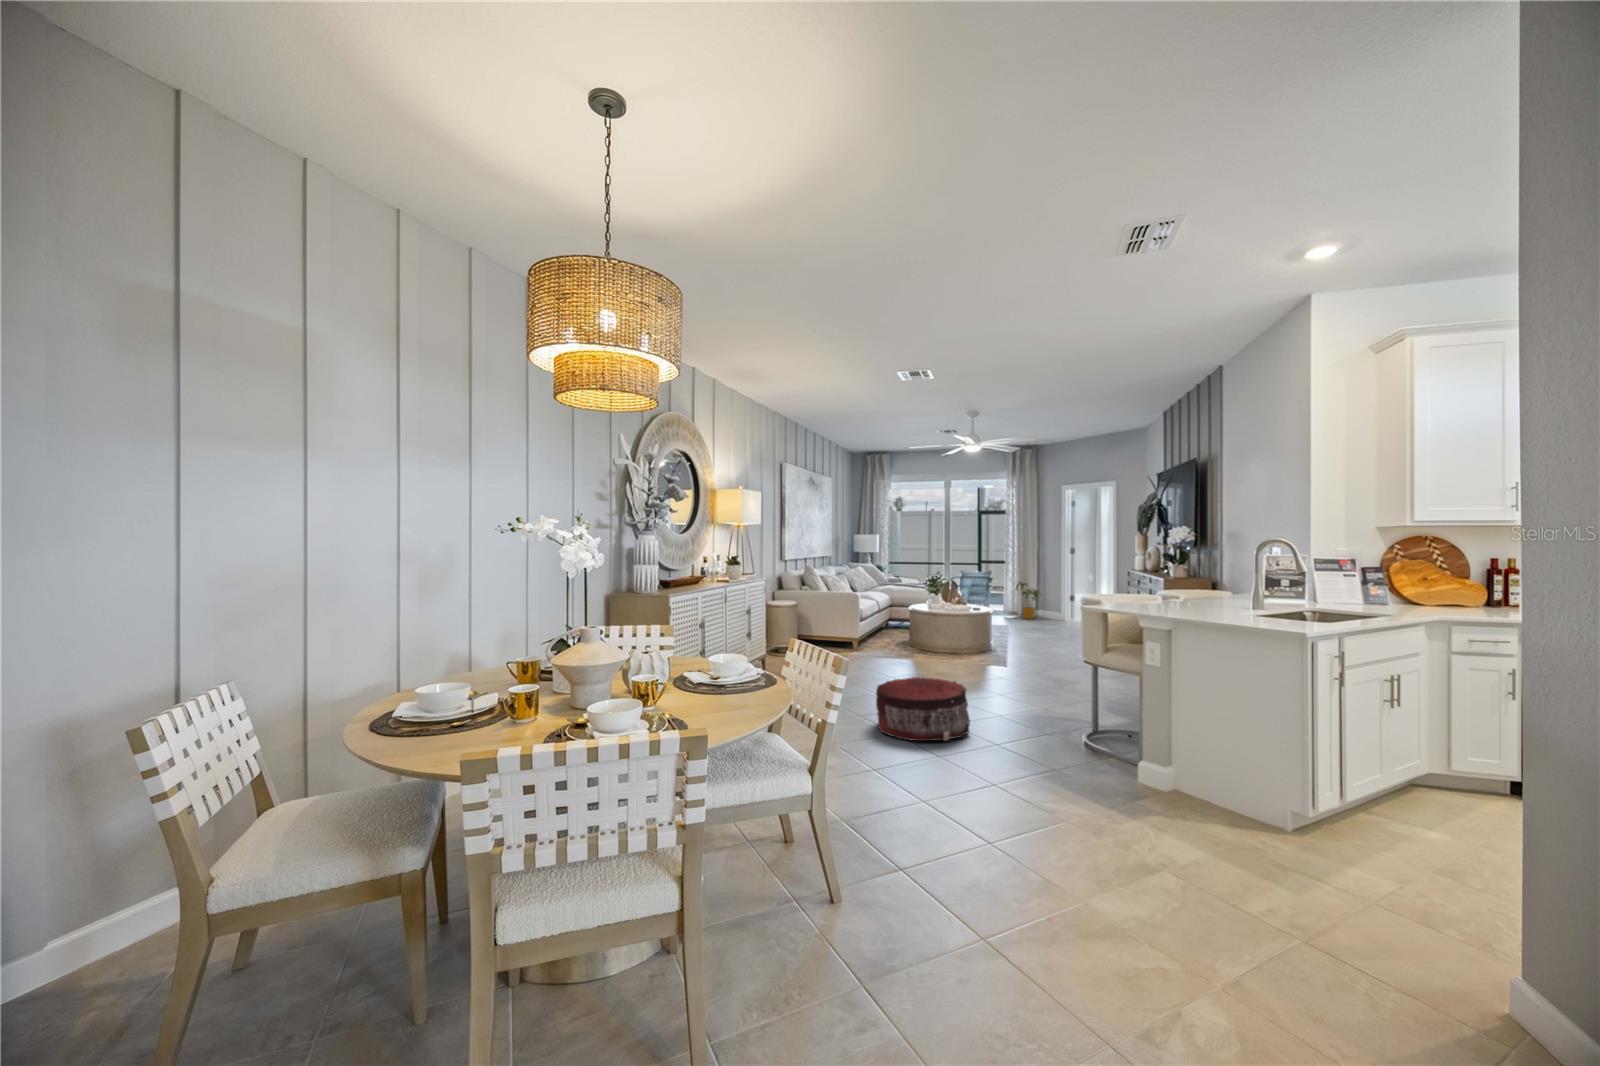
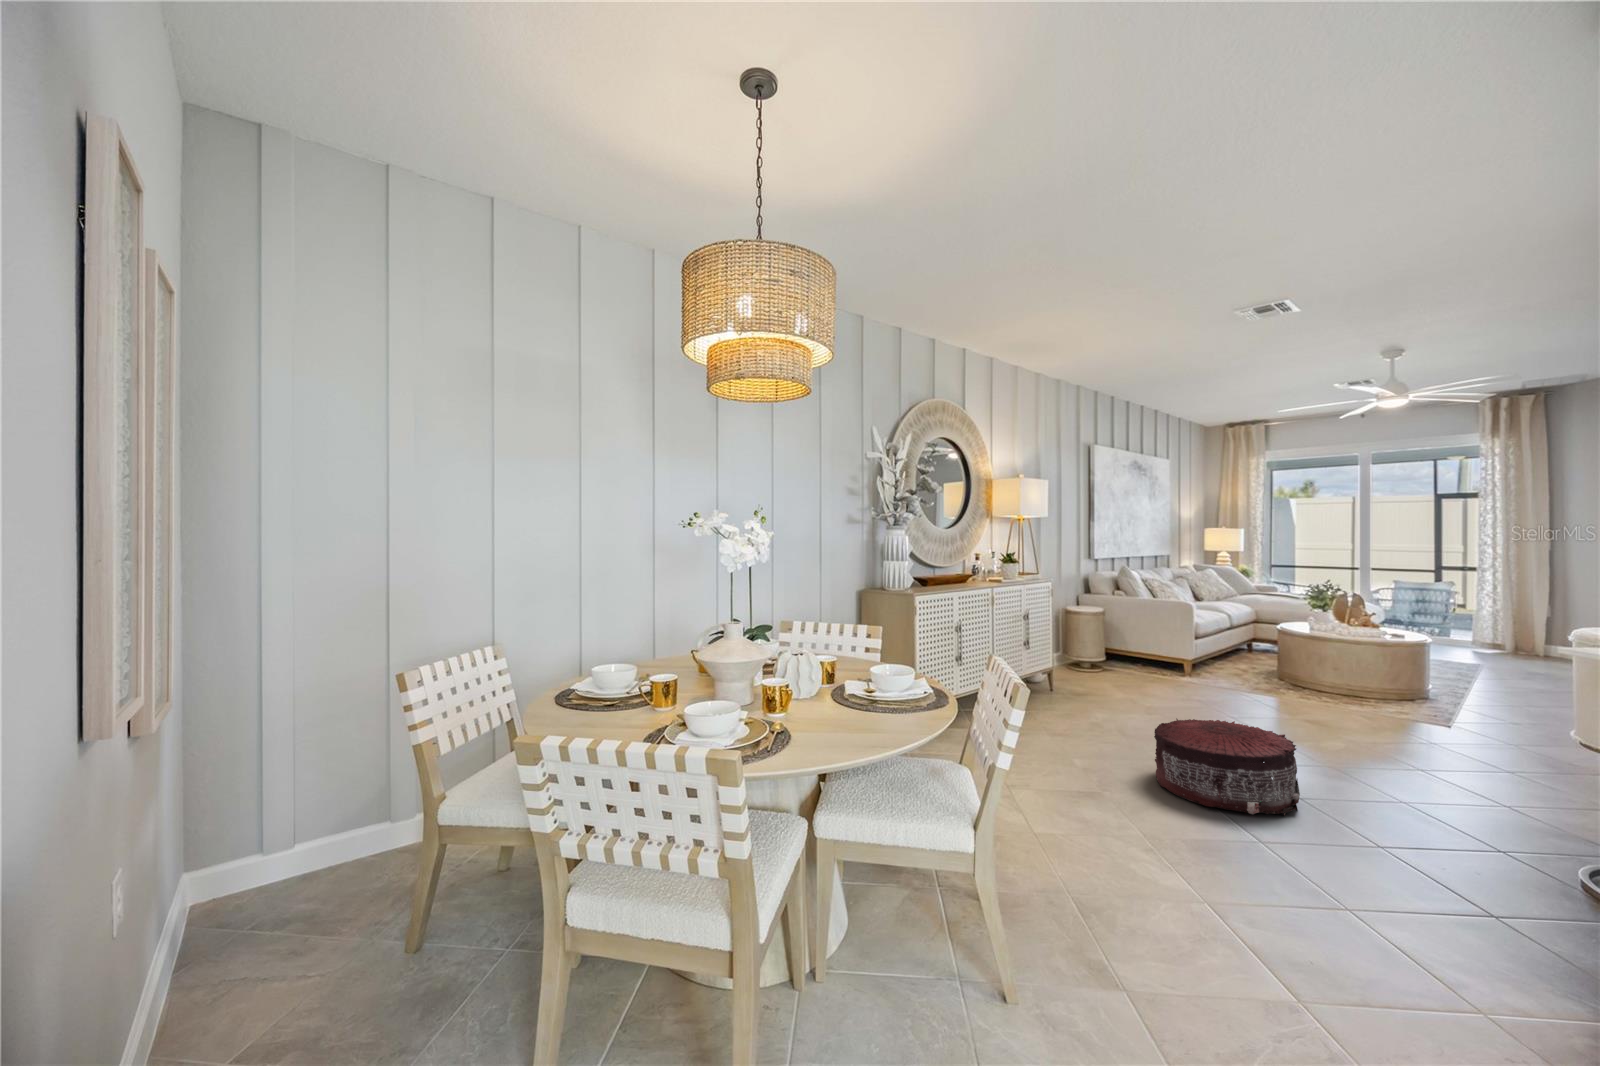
house plant: present [1016,581,1040,619] -> none [1494,598,1547,657]

